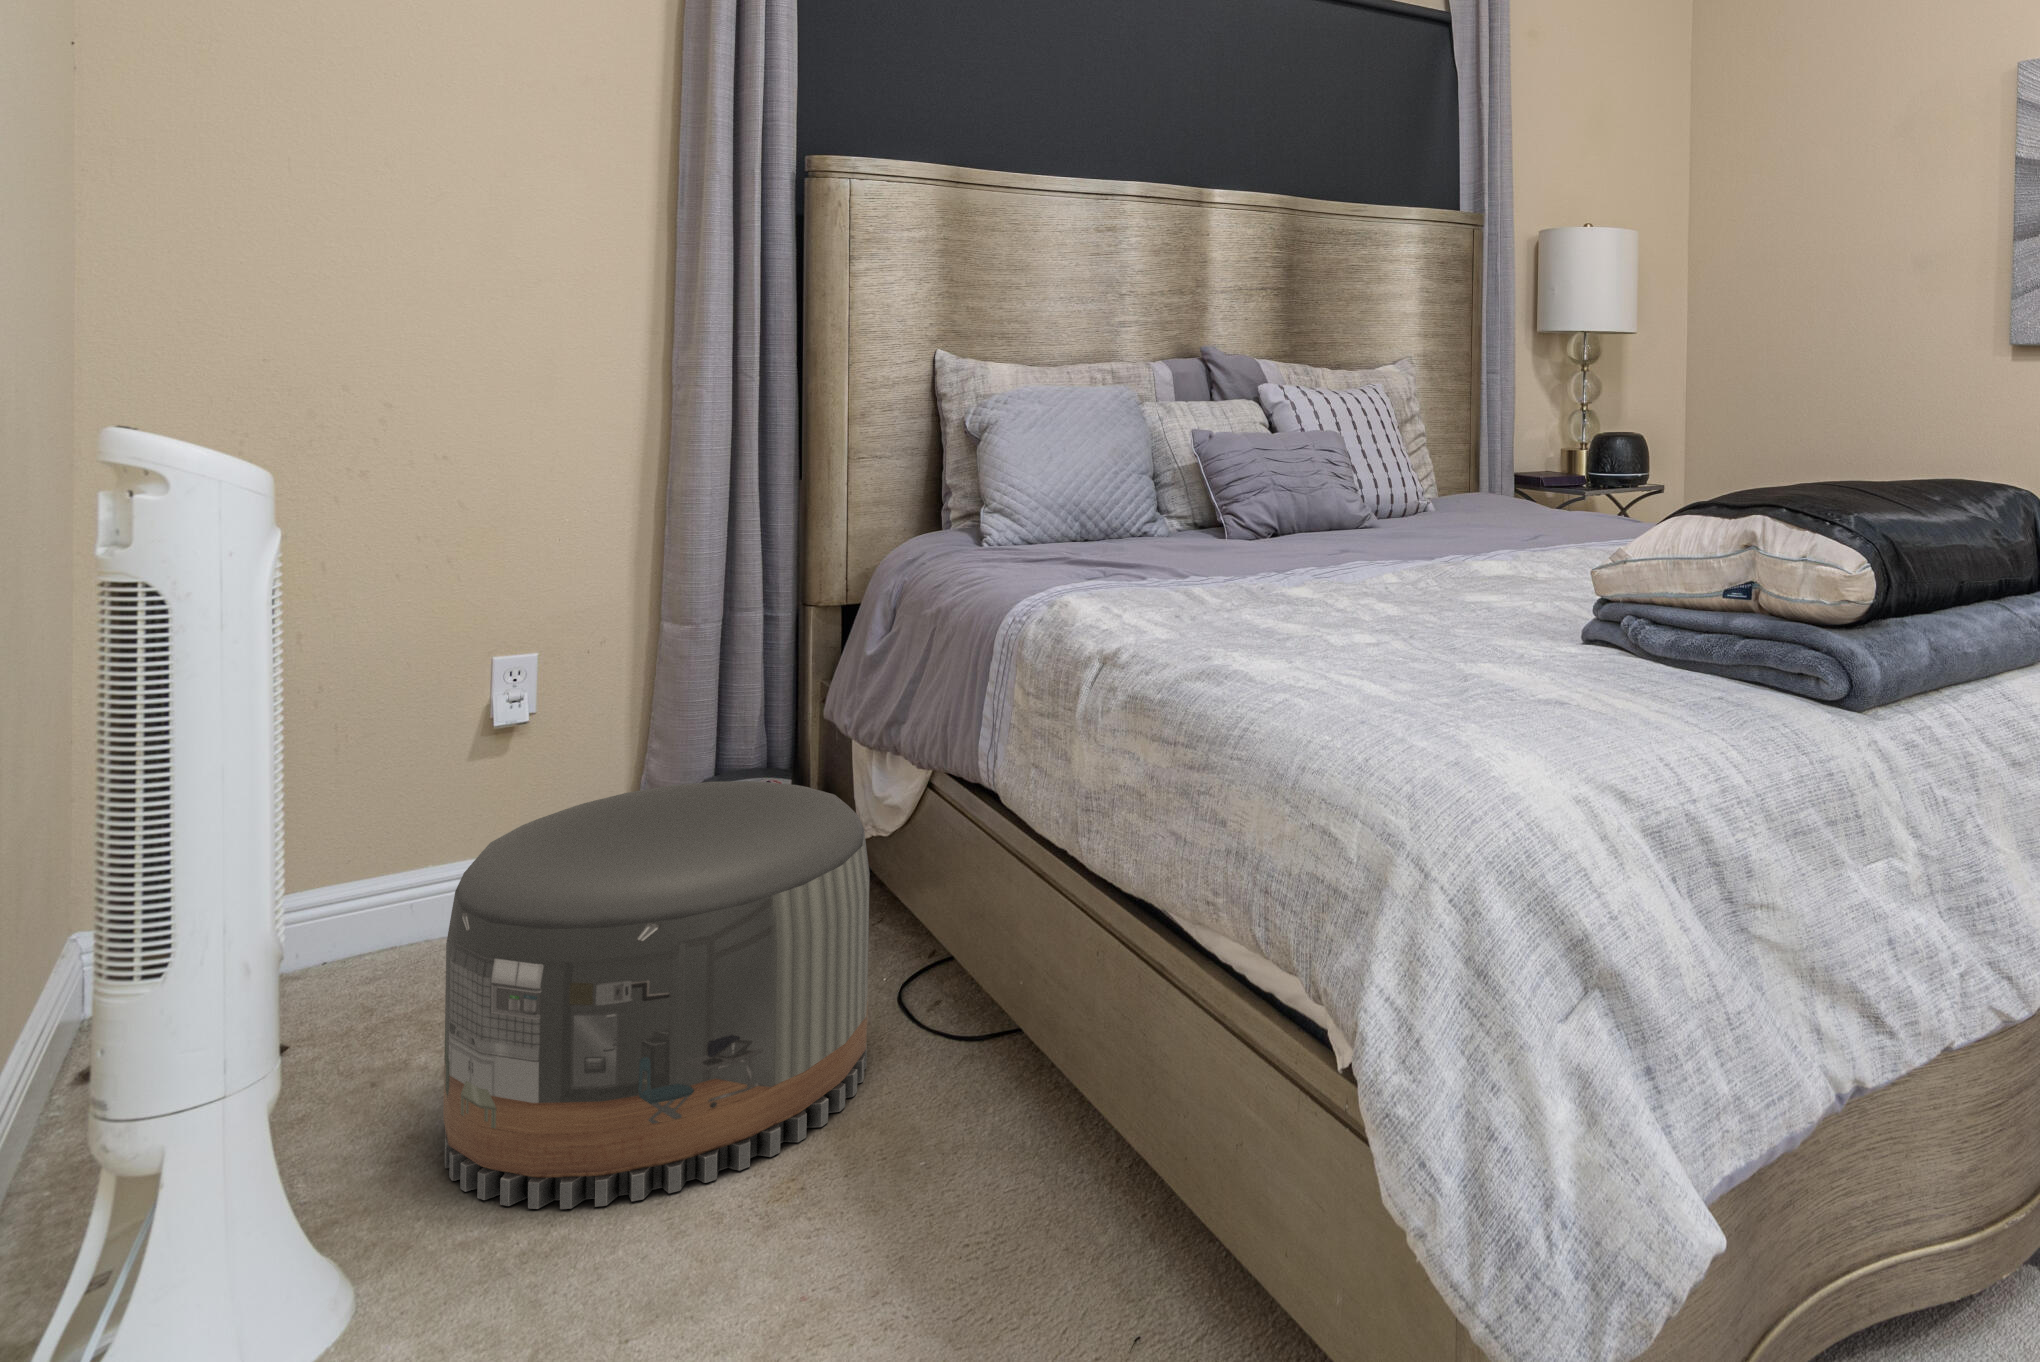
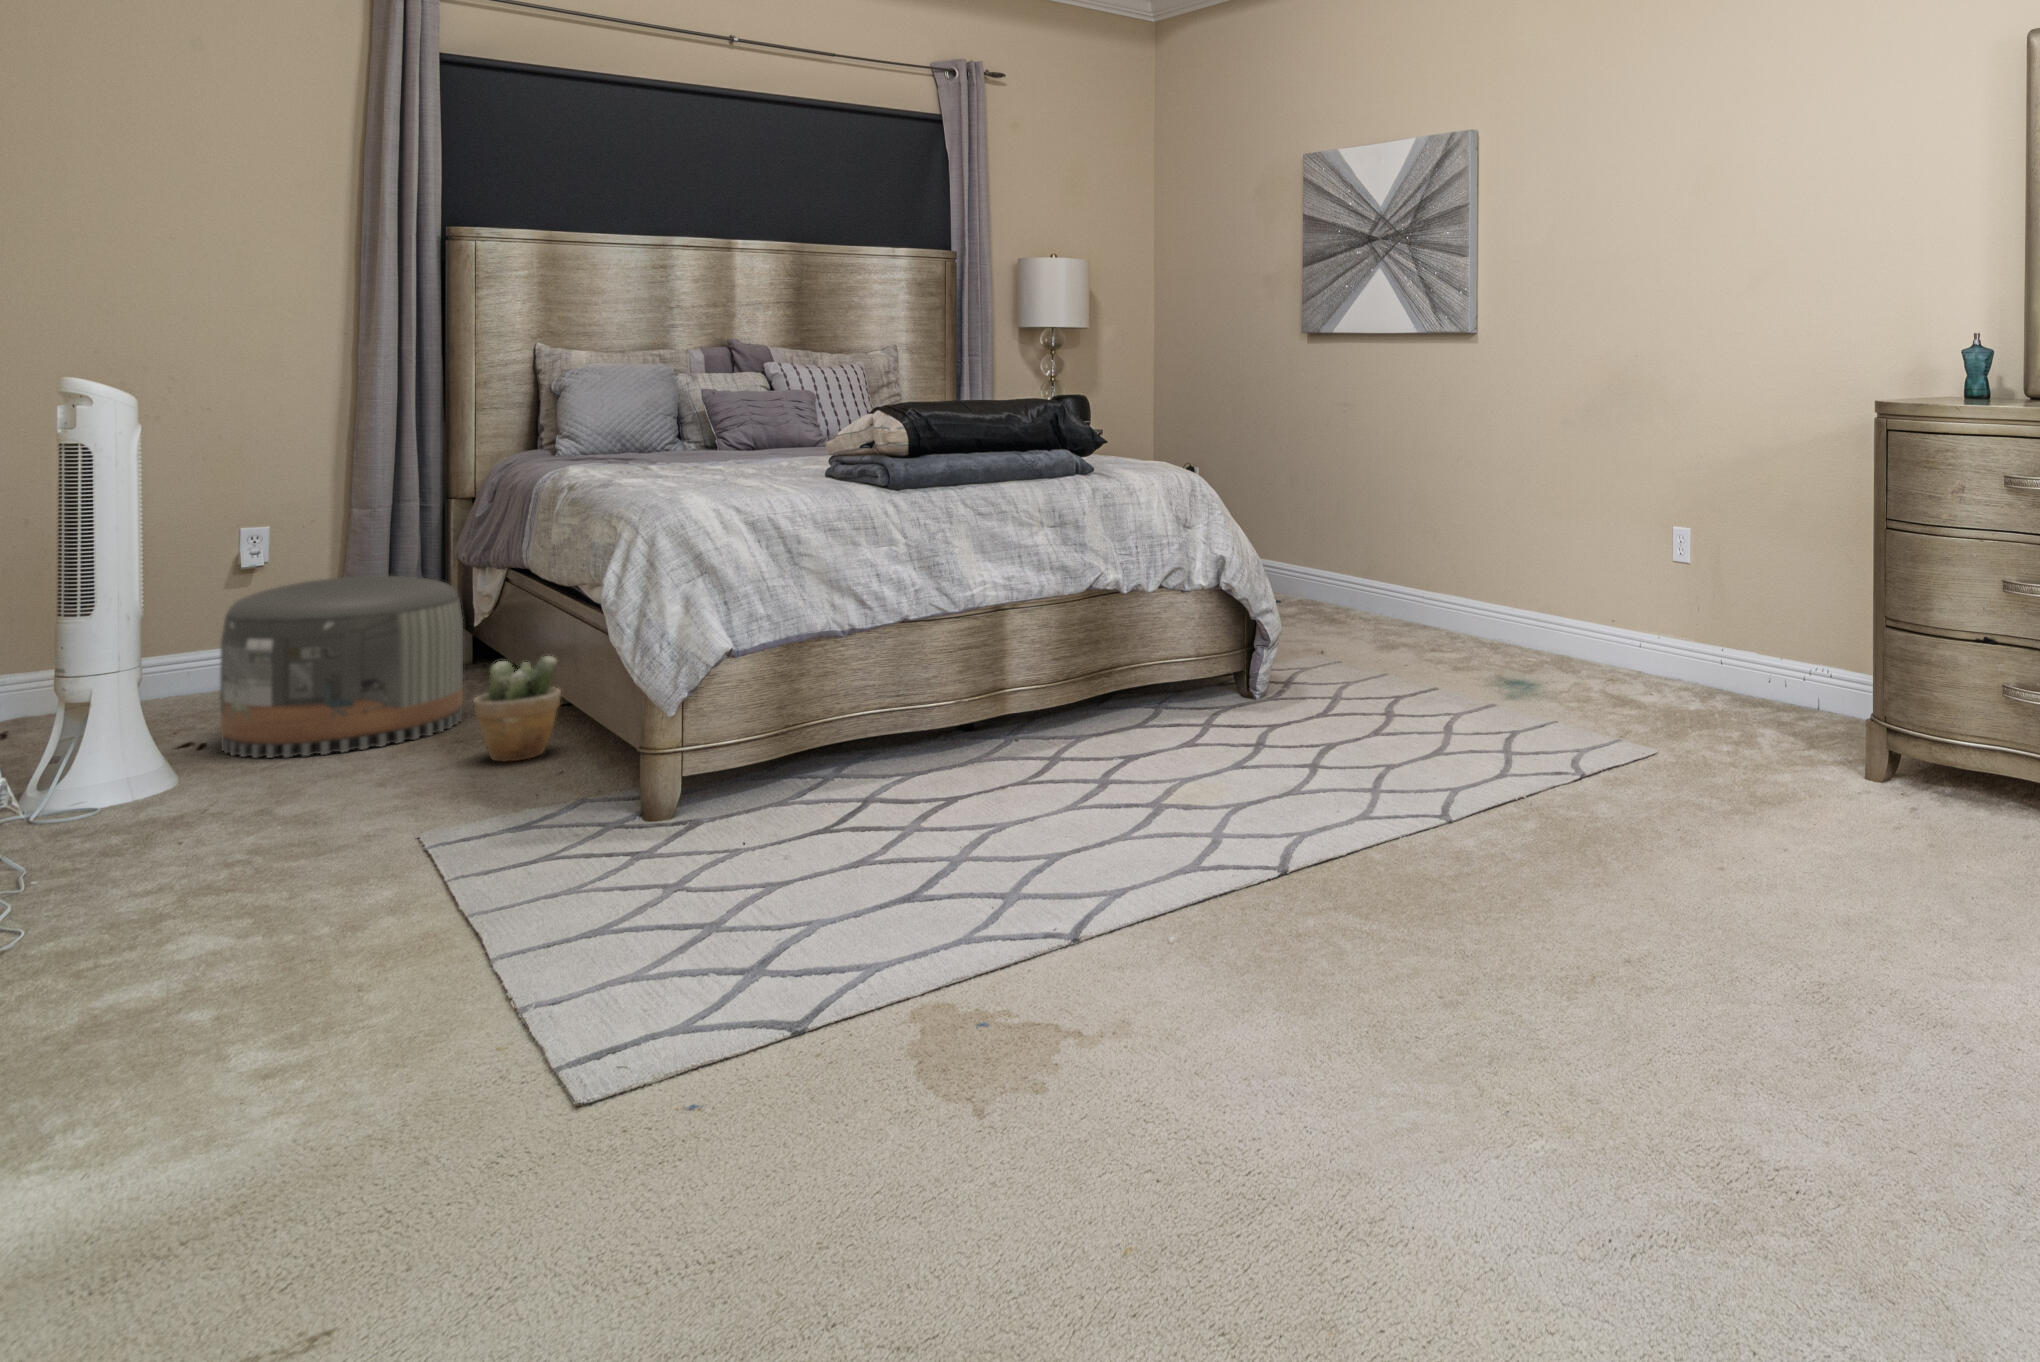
potted plant: none [938,1022,1100,1265] -> present [474,656,561,762]

